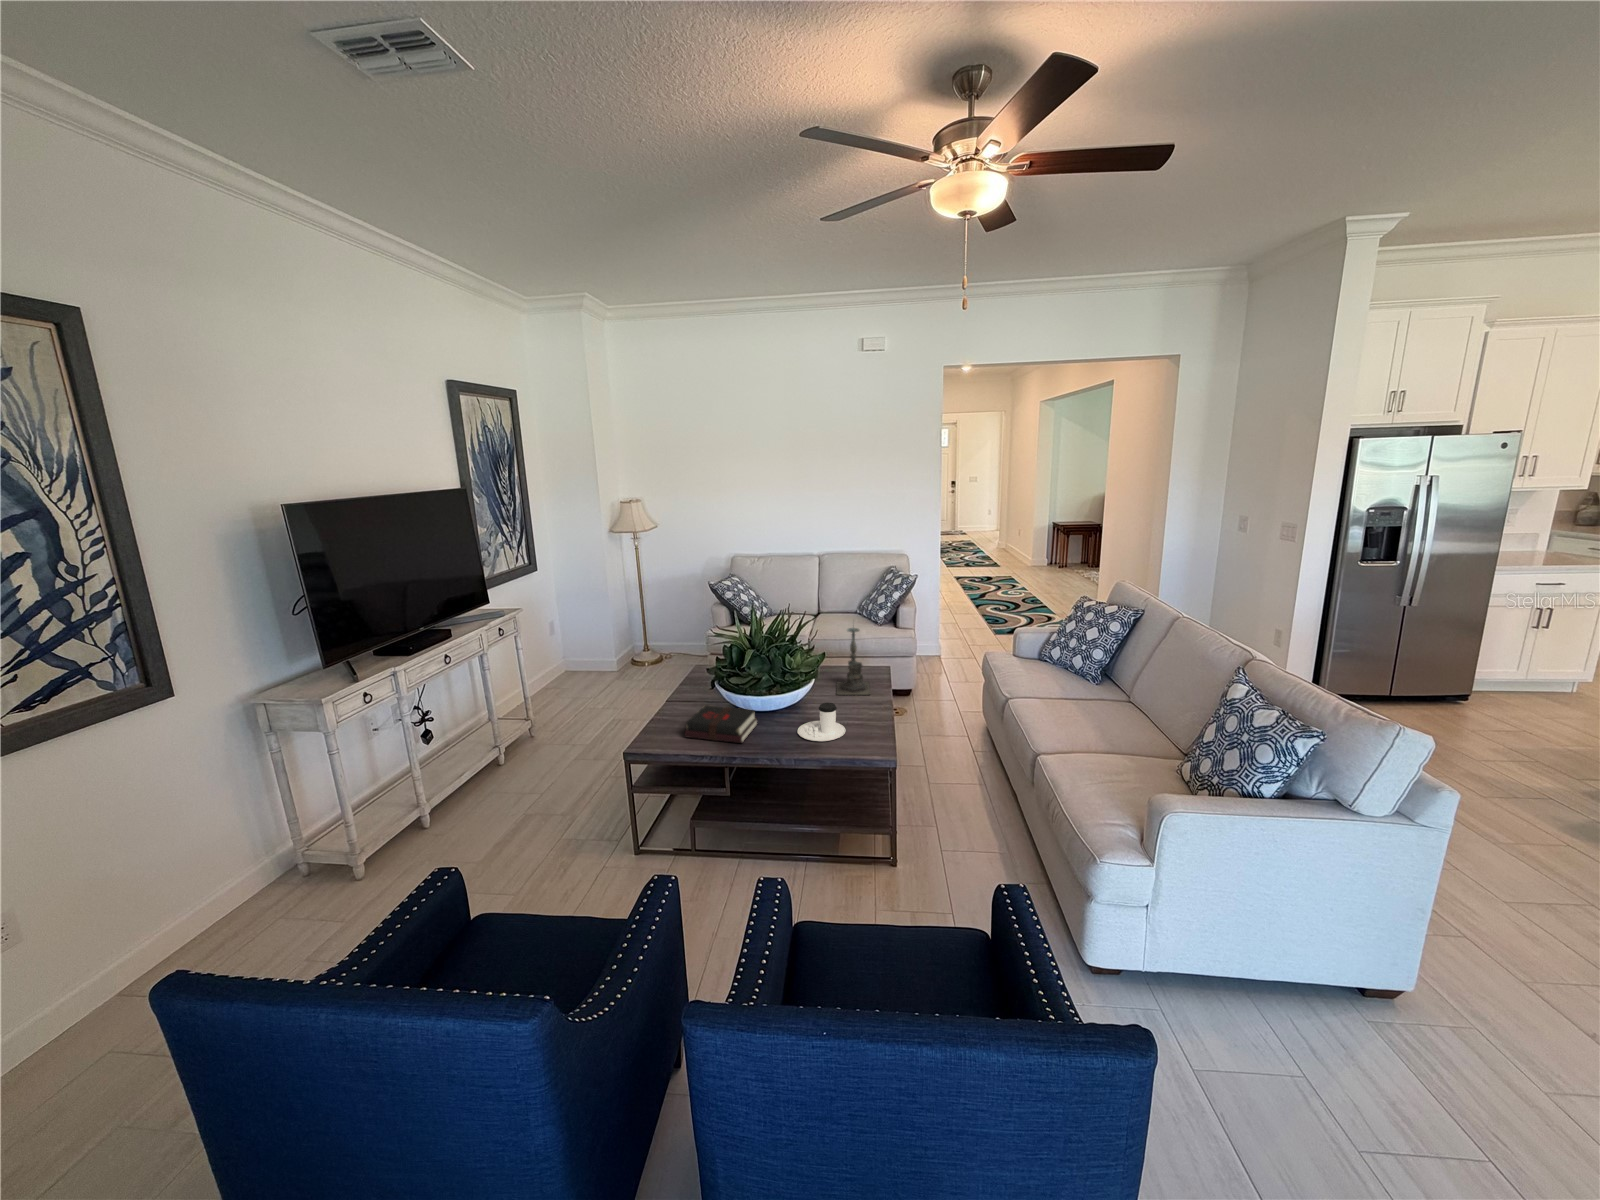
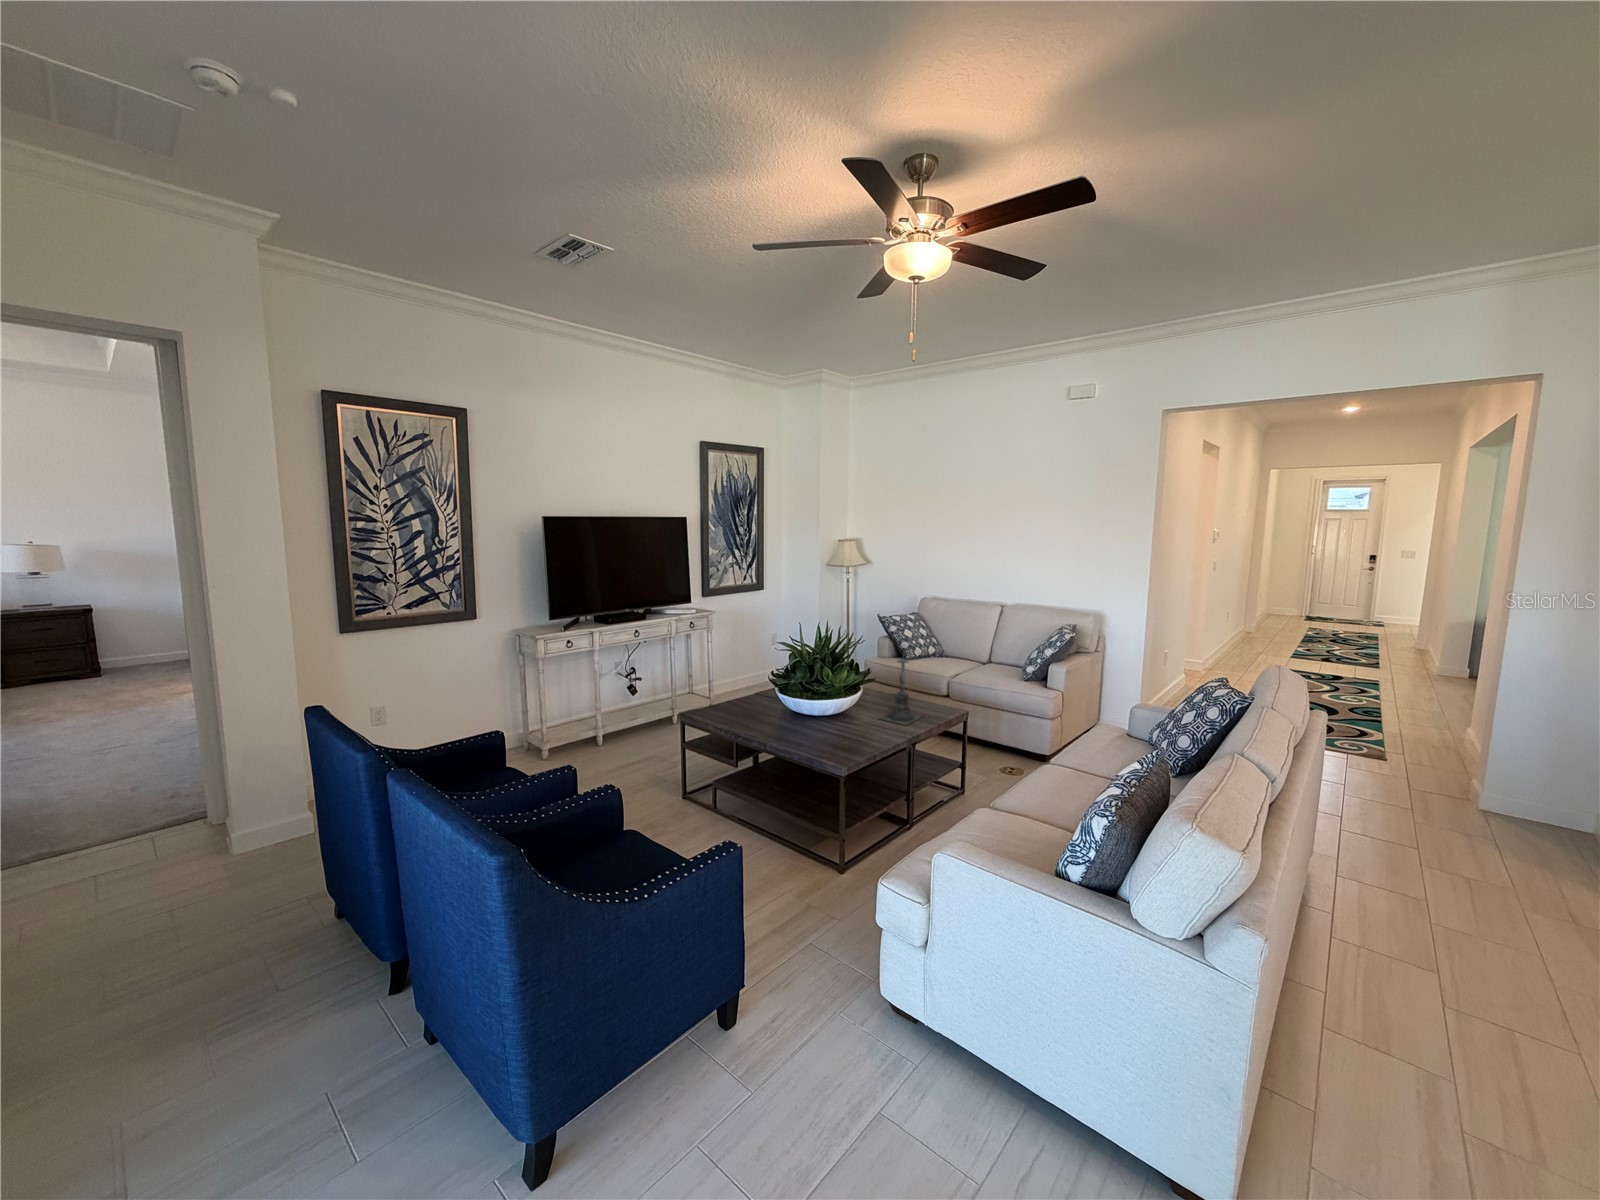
coffee cup: present [798,703,845,741] -> none [800,712,843,744]
hardback book: present [685,705,757,743] -> none [725,698,786,729]

